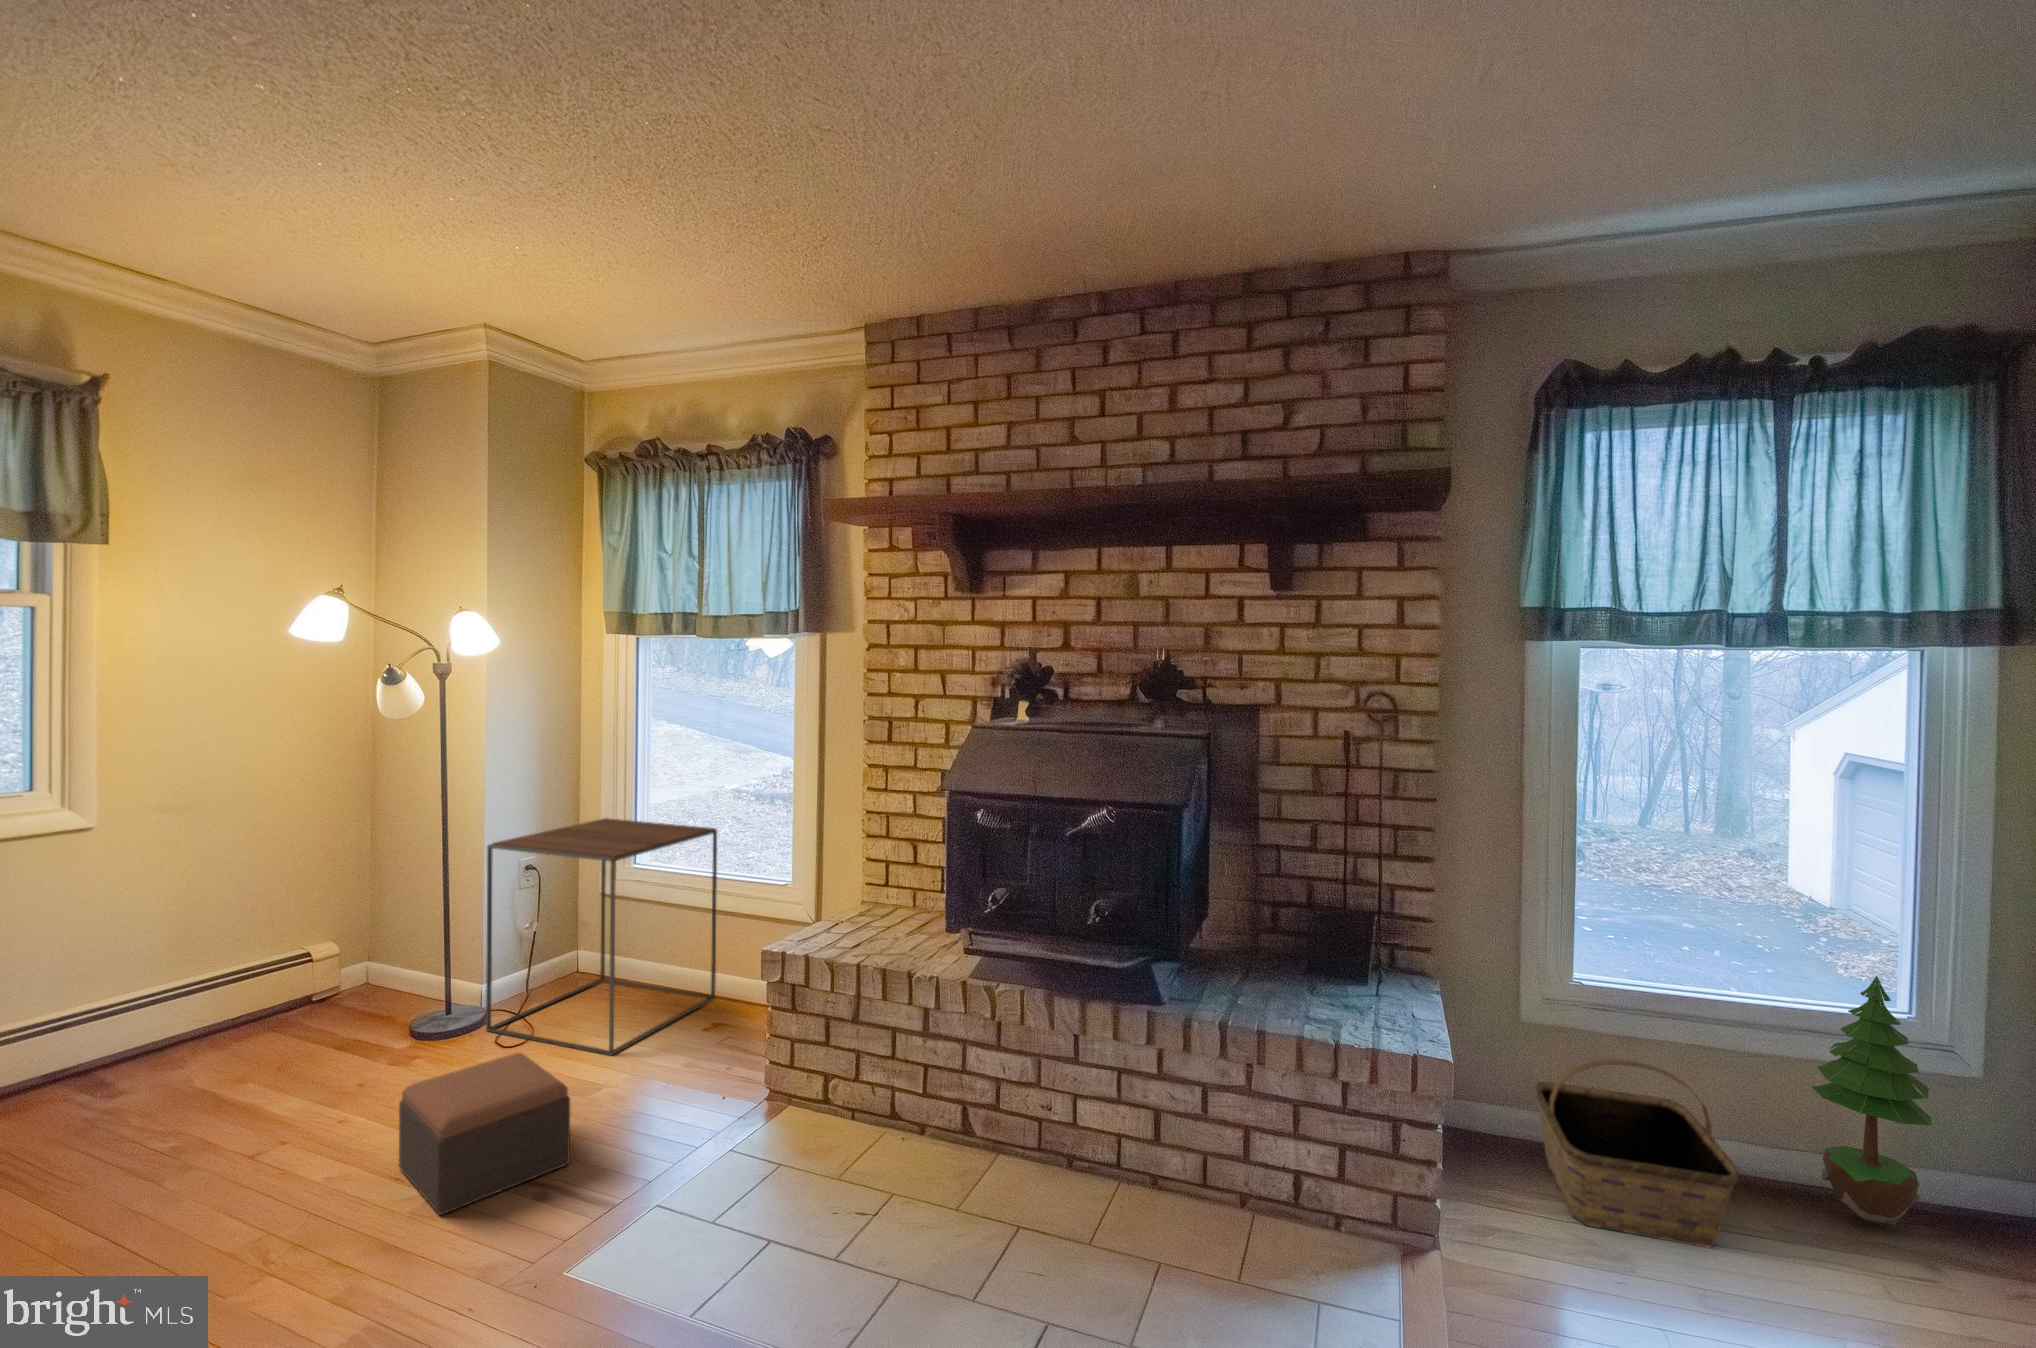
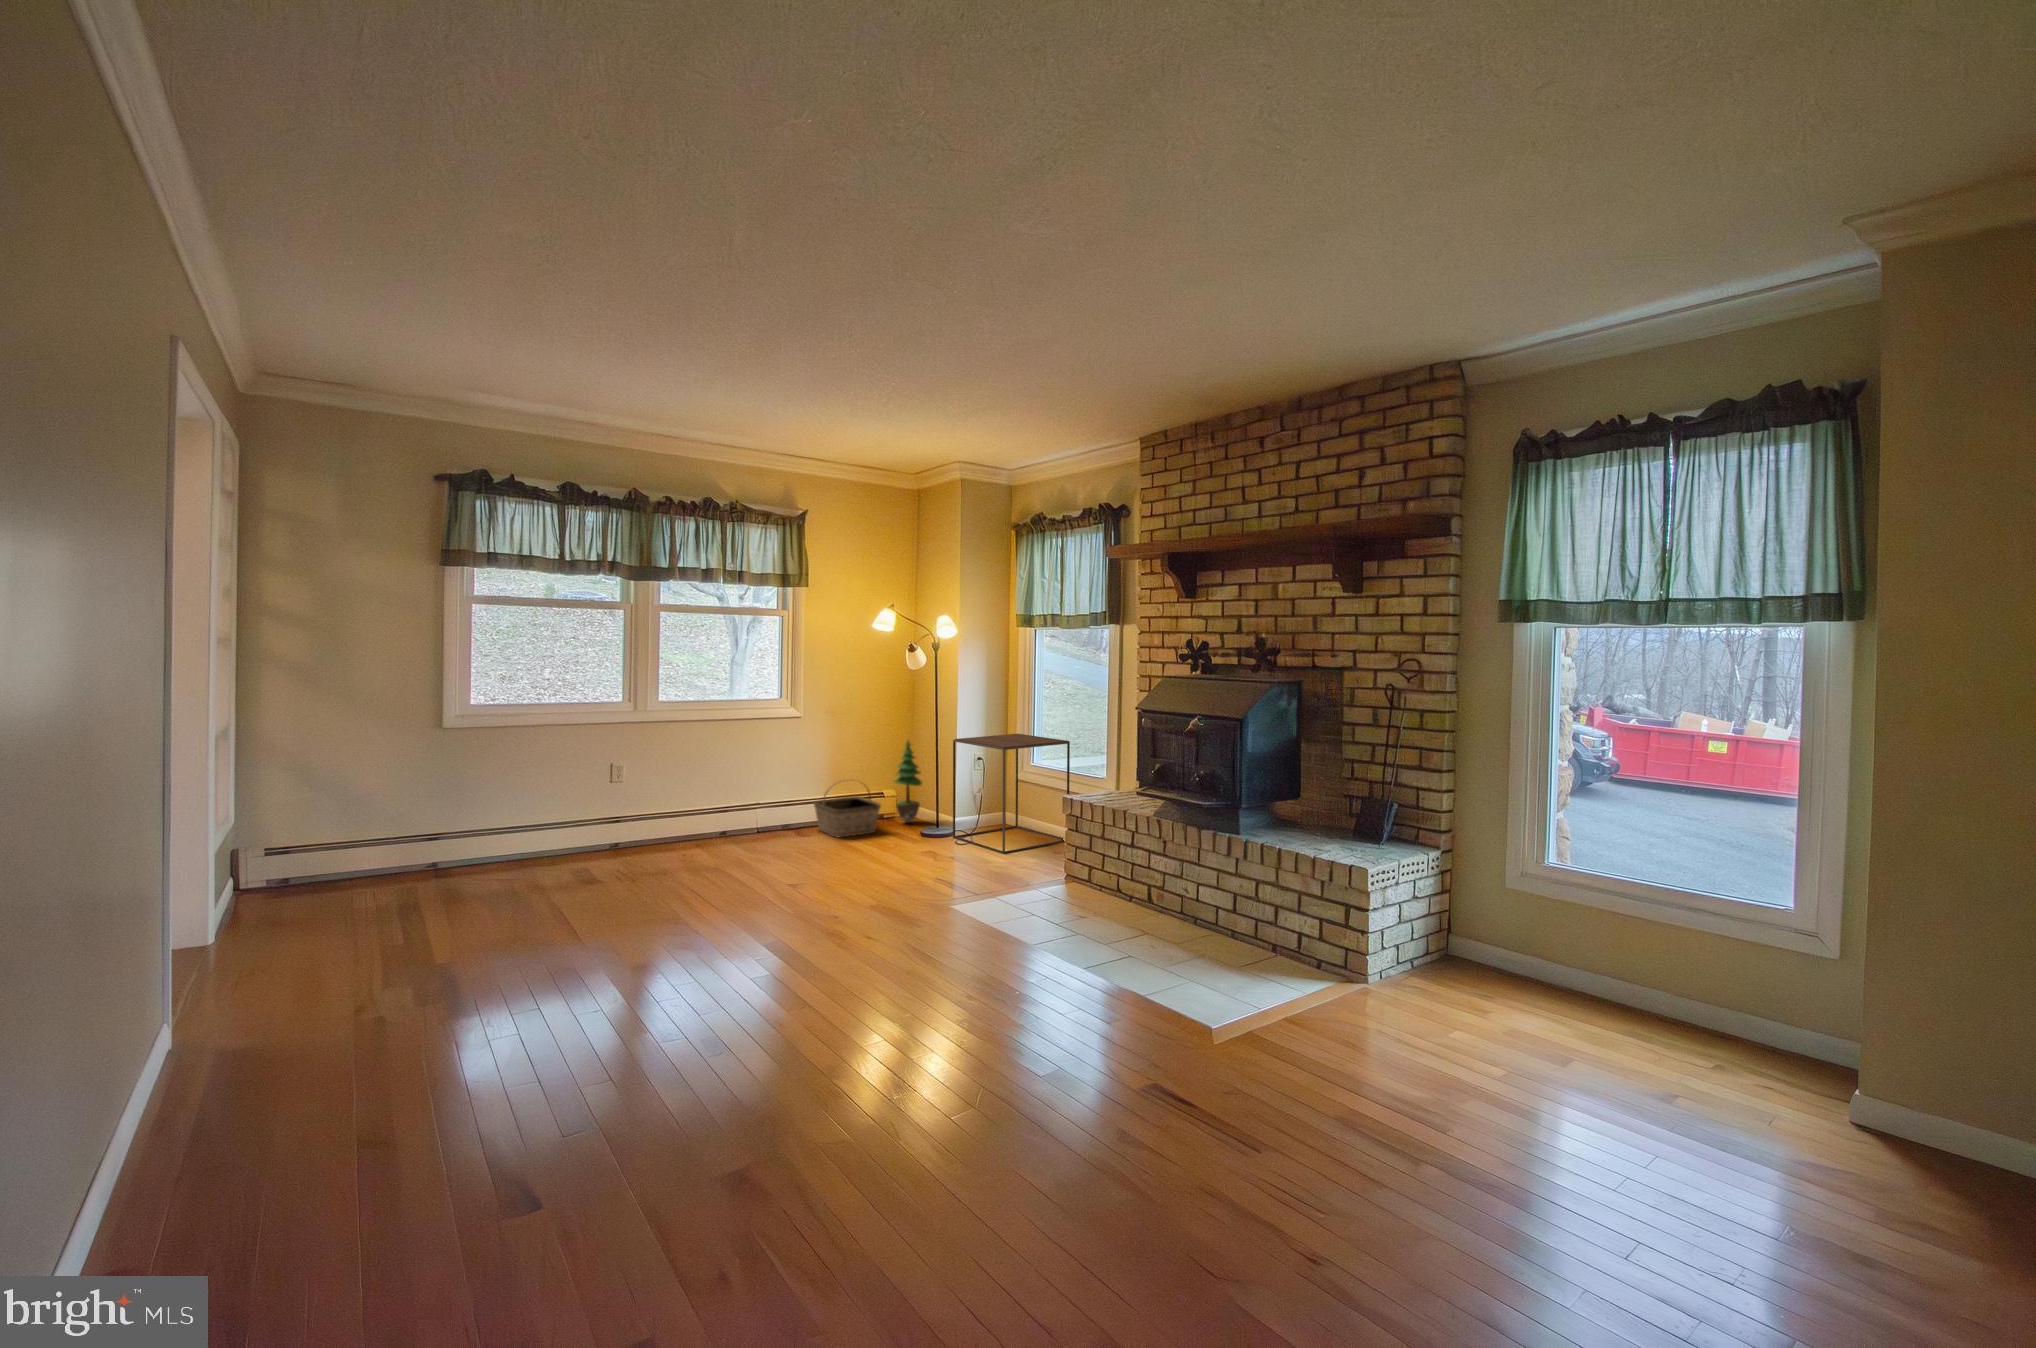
potted tree: present [1812,976,1932,1225] -> present [894,739,922,822]
footstool: present [399,1053,570,1215] -> none [901,832,966,886]
basket: present [1536,1059,1739,1247] -> present [814,783,881,838]

